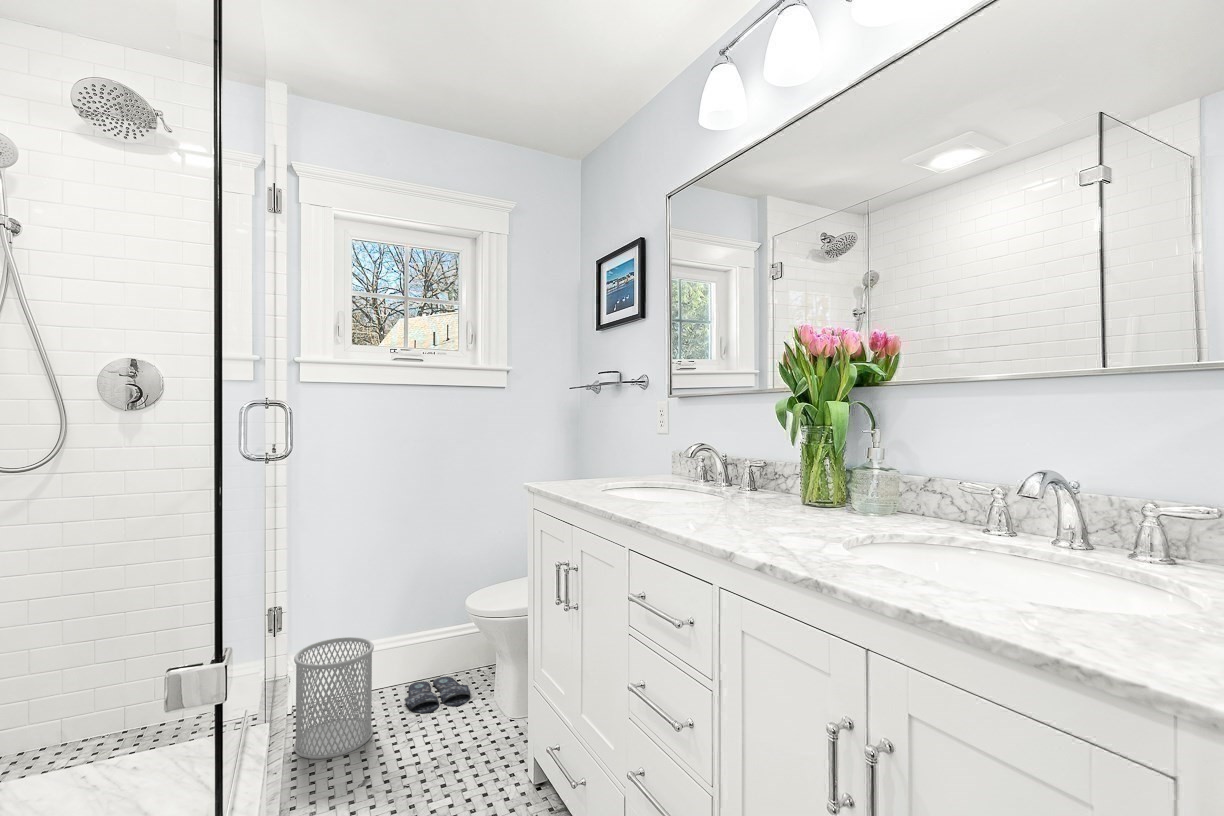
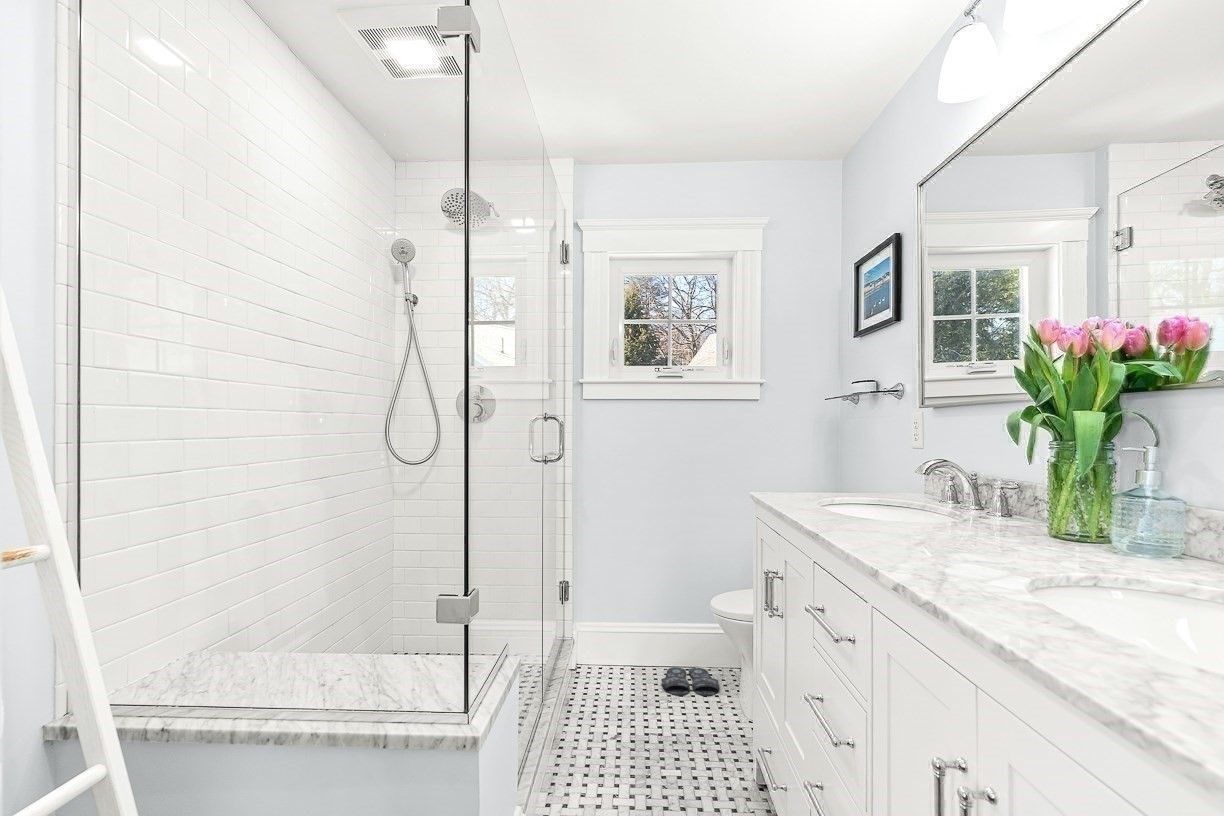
wastebasket: present [294,637,374,759] -> none [571,614,632,712]

